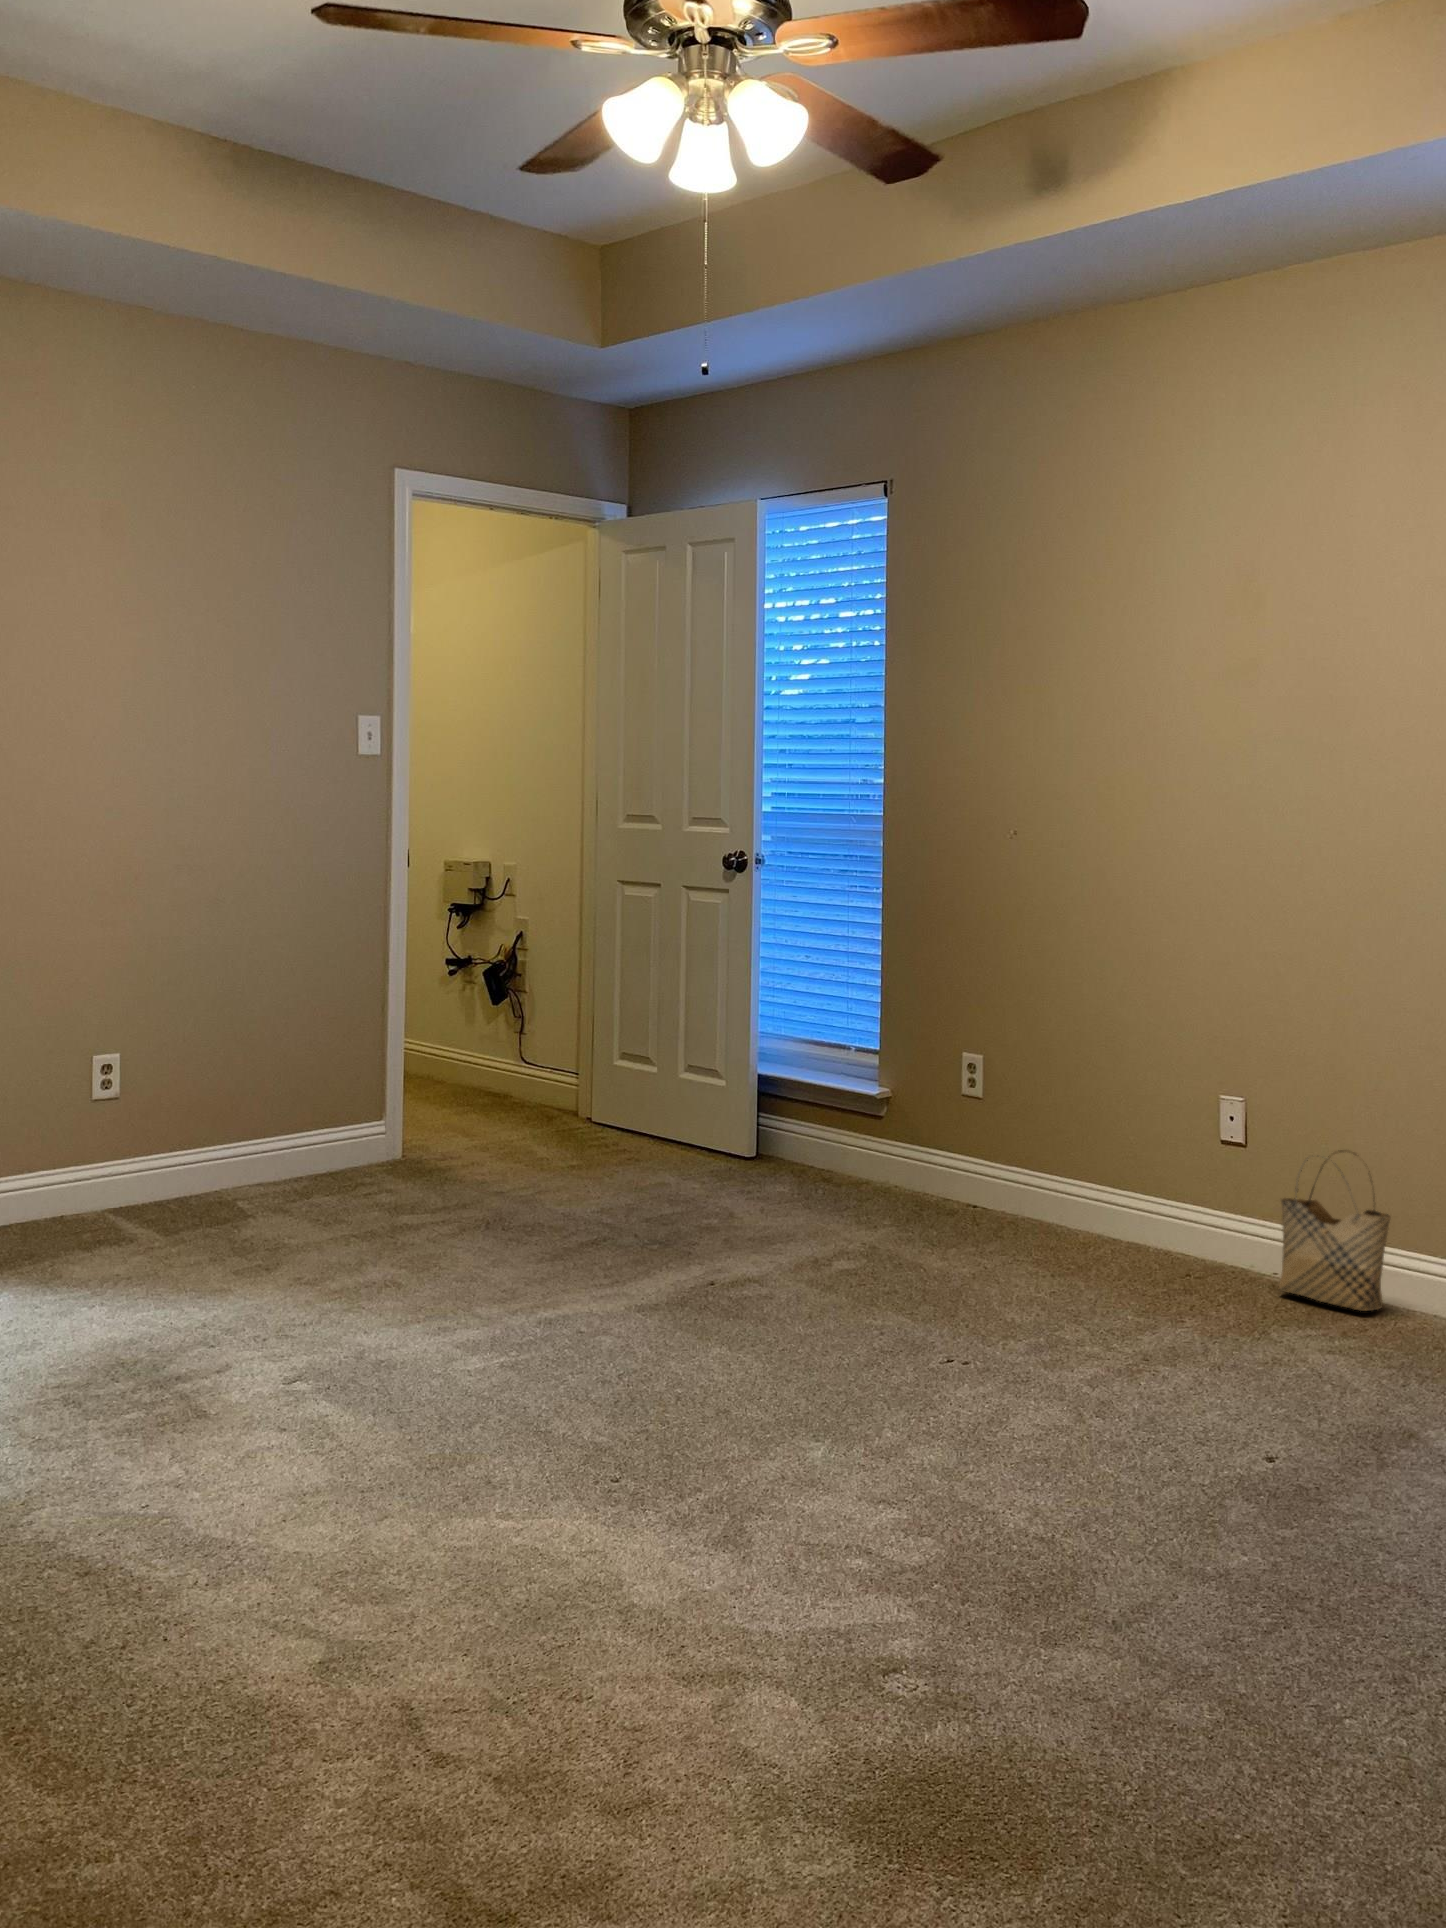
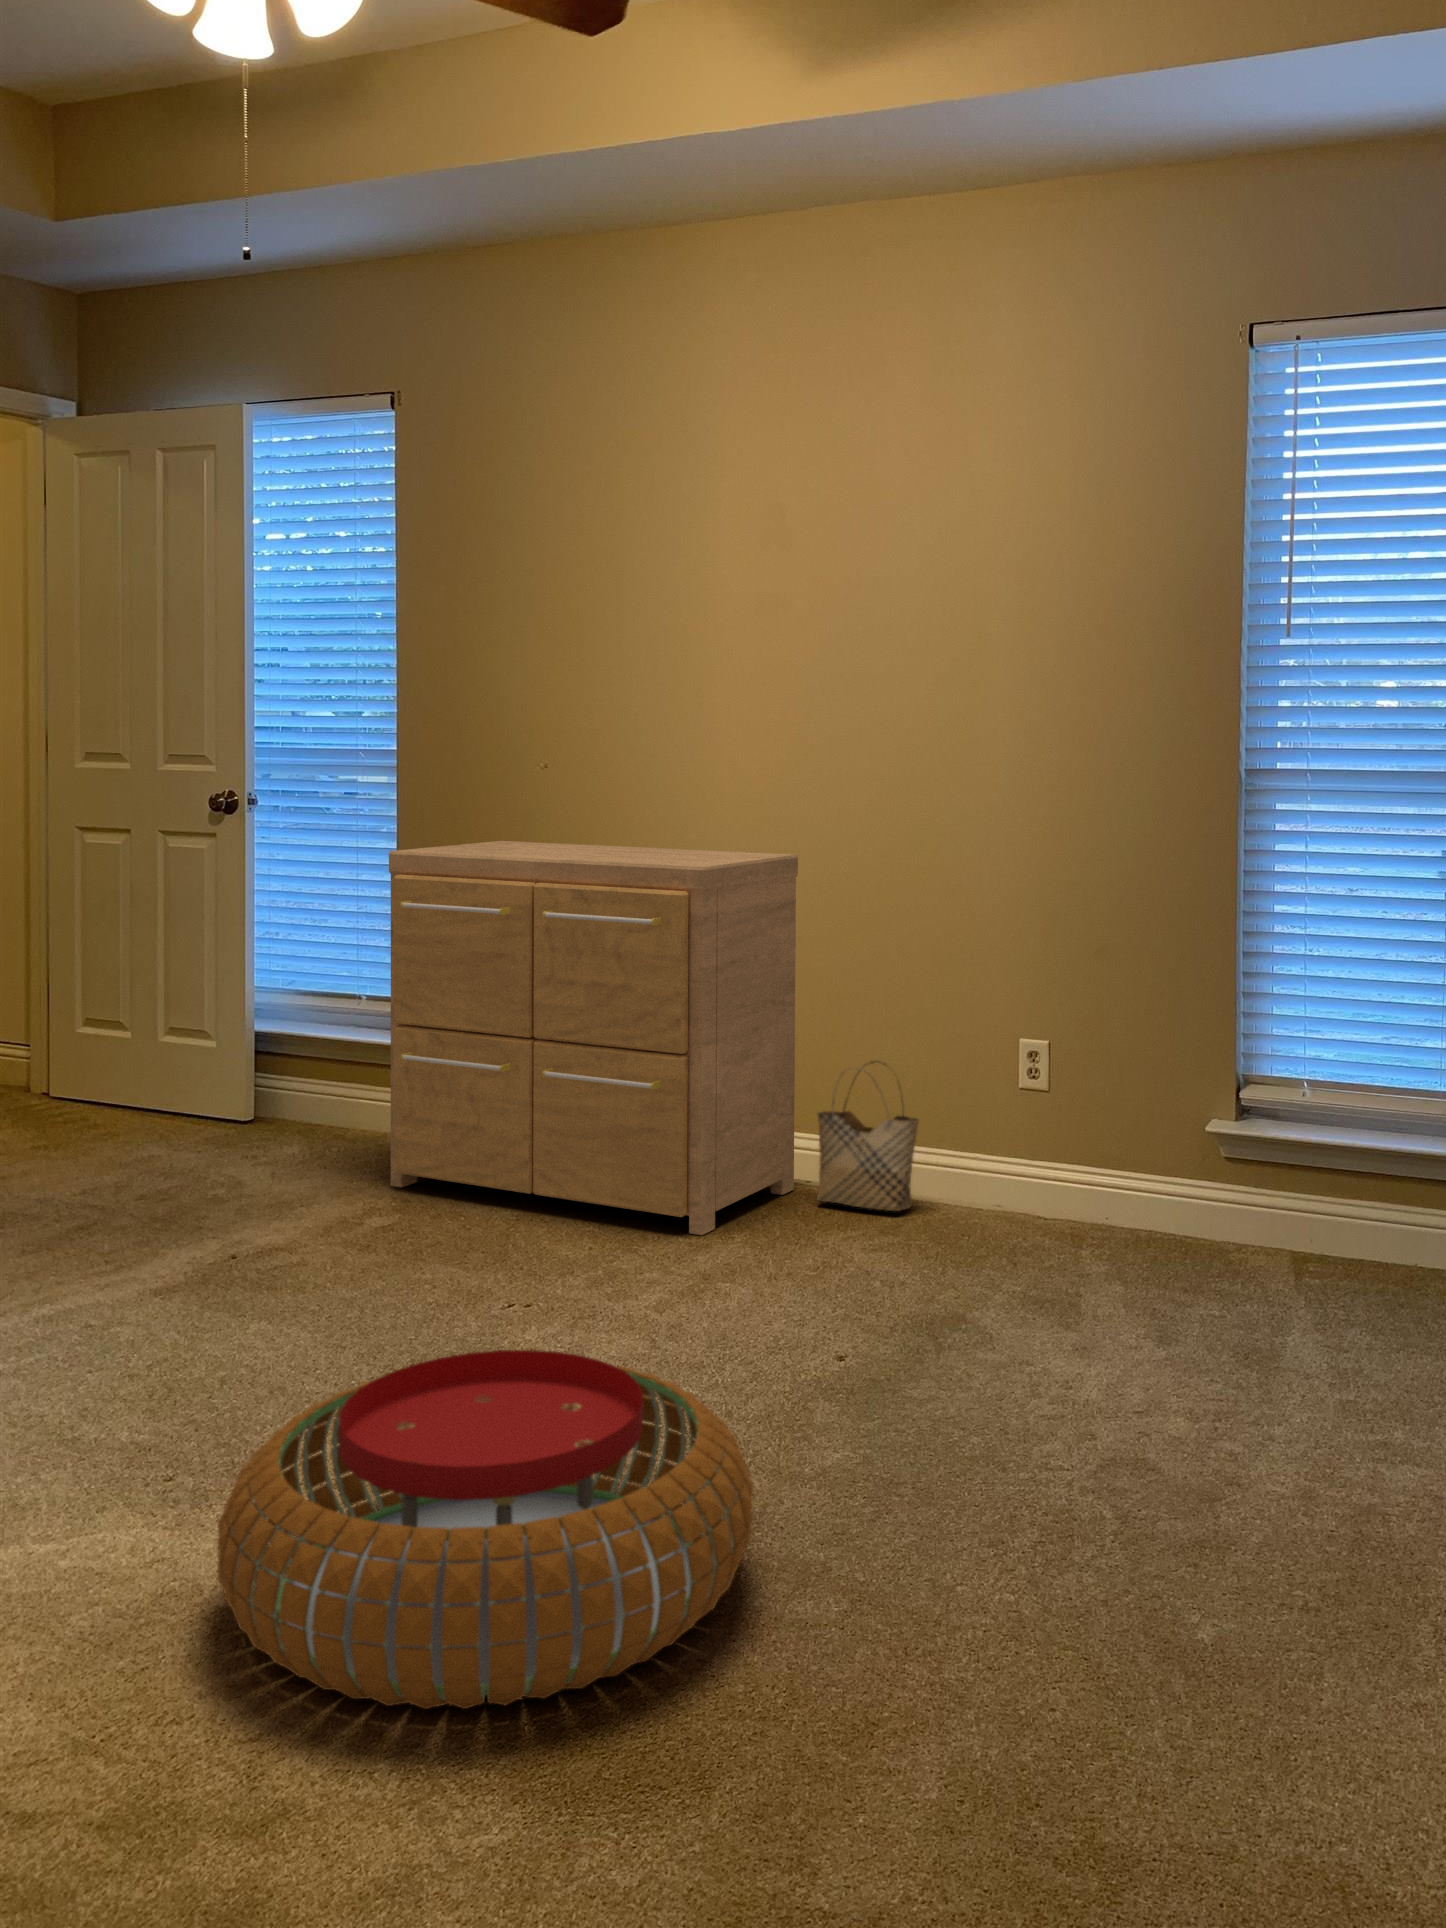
dresser: none [863,907,1264,1312] -> present [389,841,798,1235]
pouf: none [626,1402,1130,1747] -> present [217,1350,753,1709]

